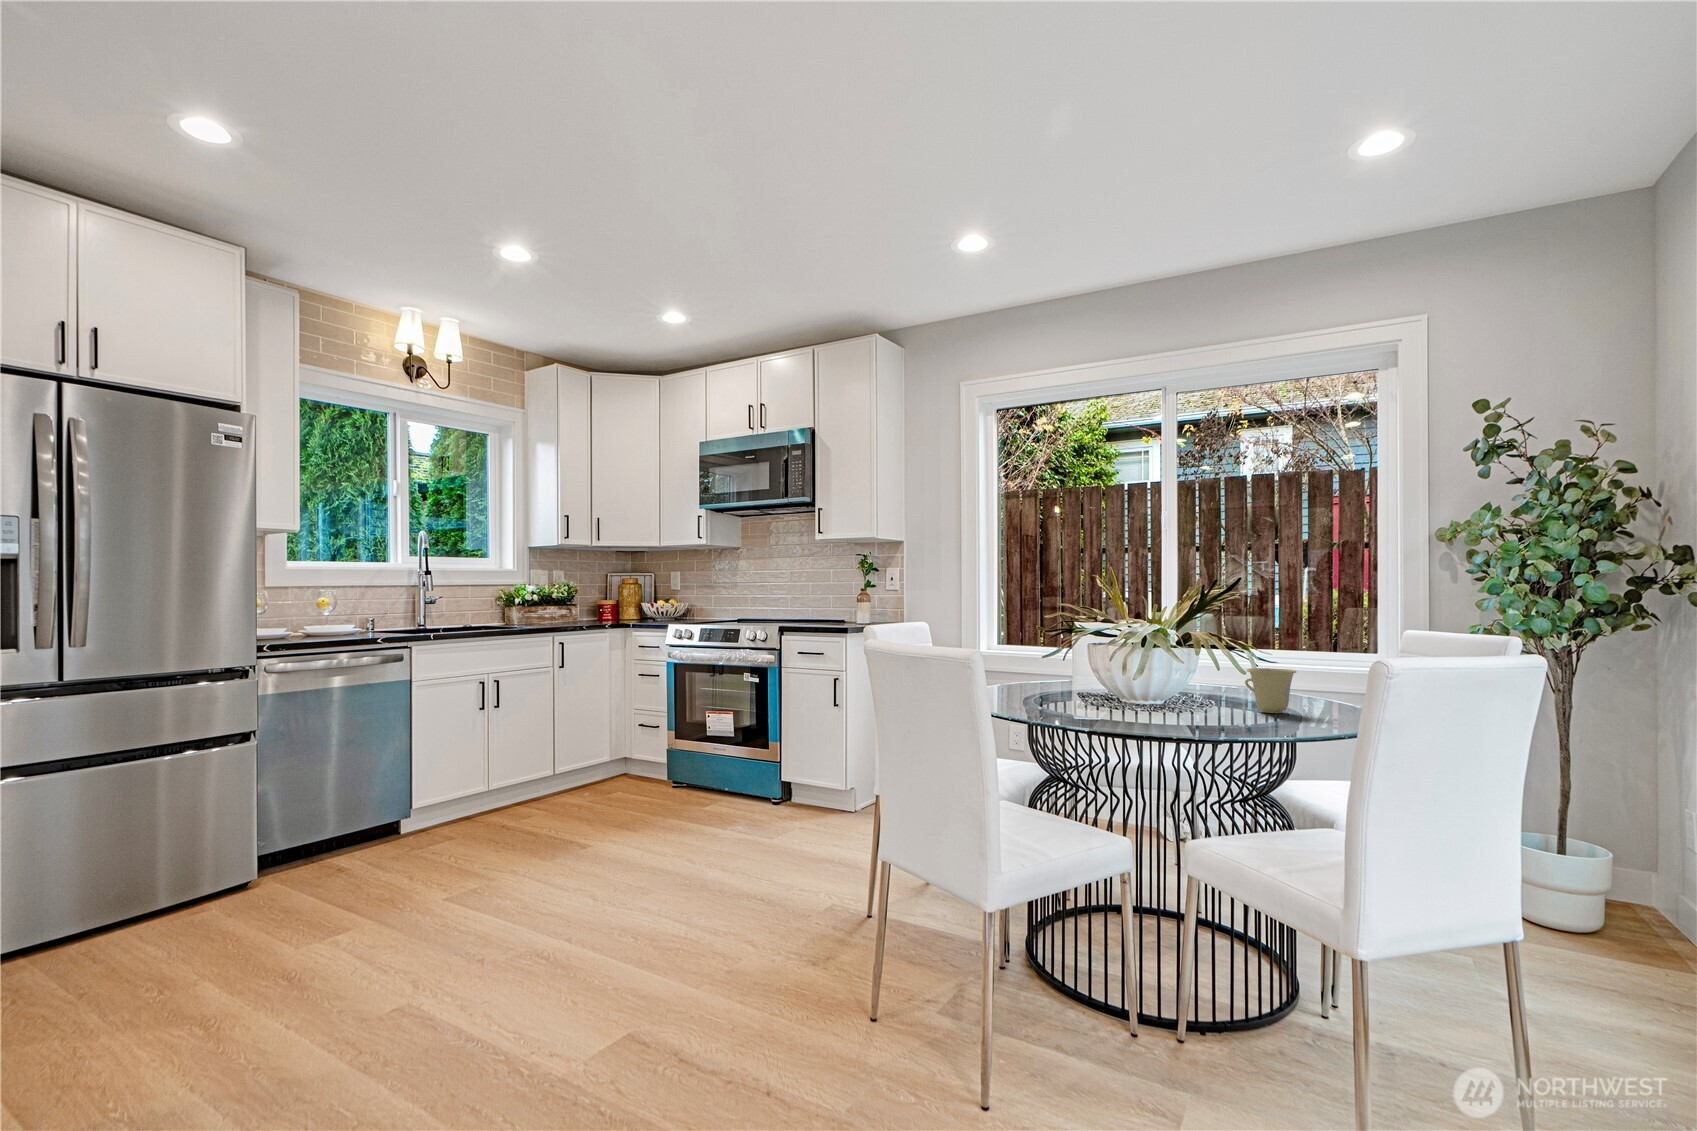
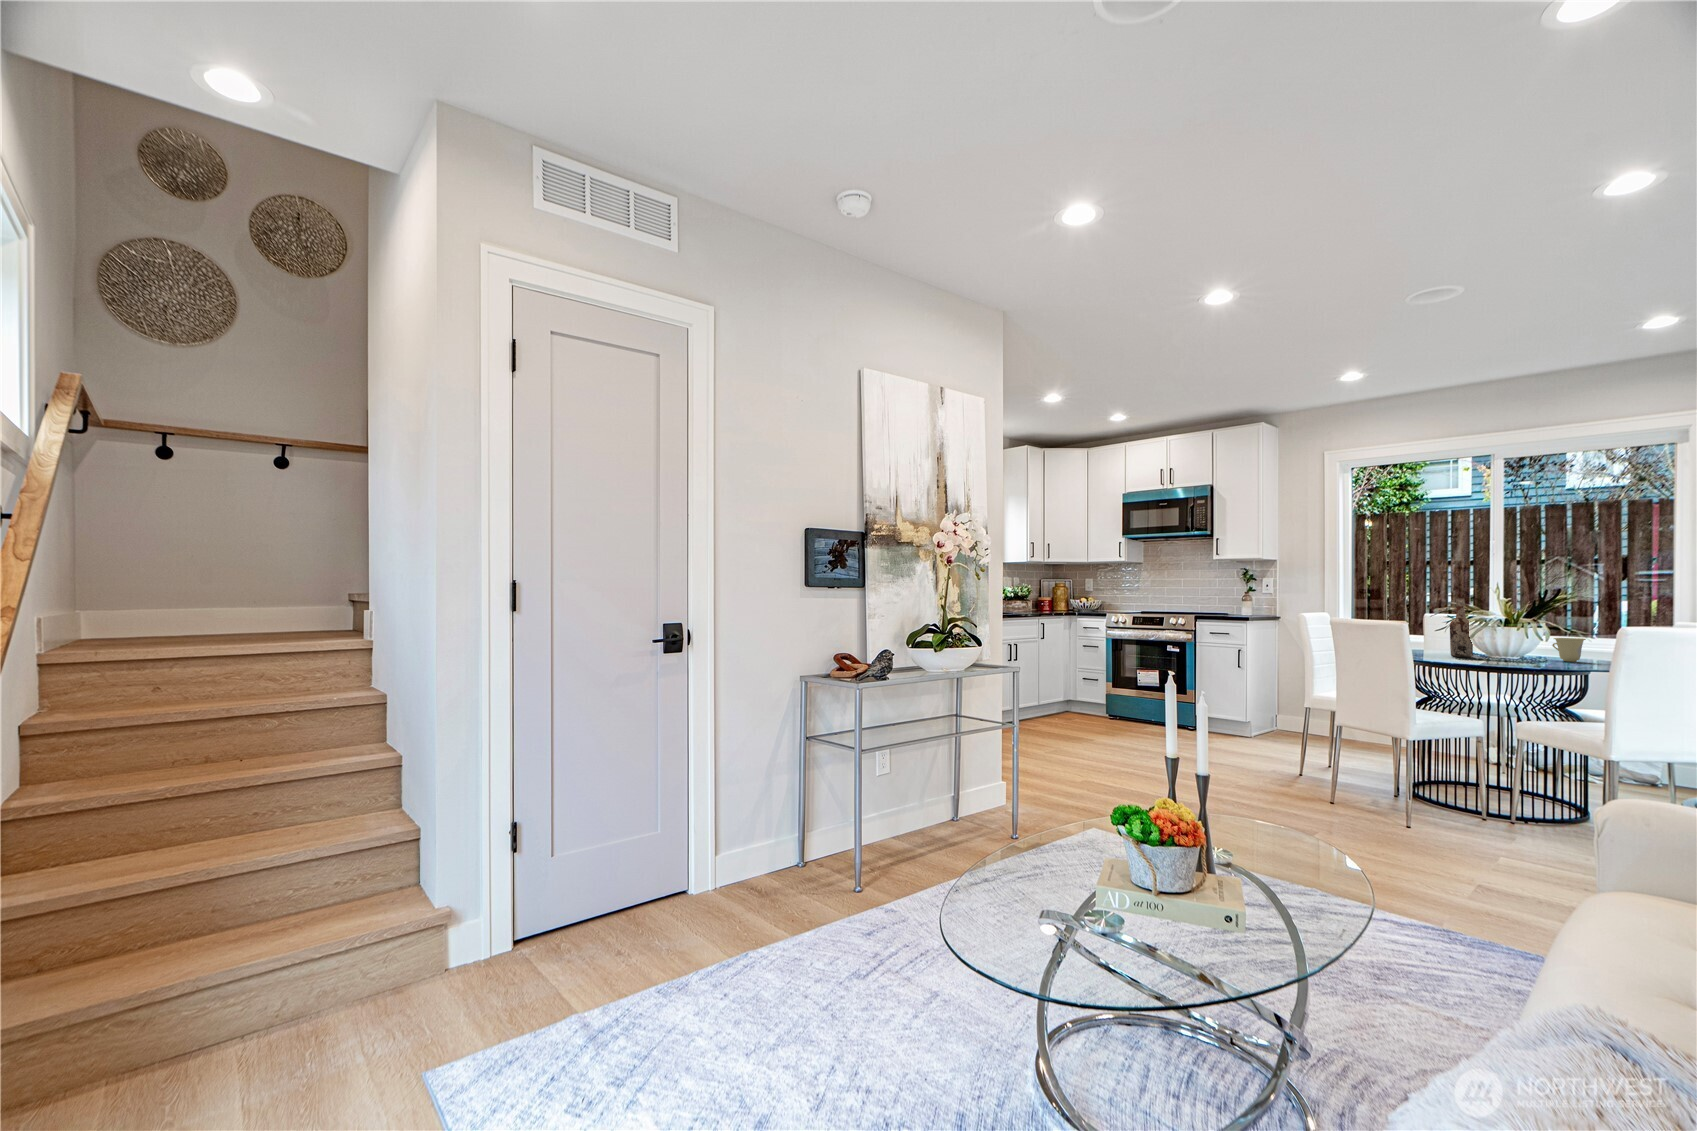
wine bottle: none [1088,596,1123,706] -> present [1450,598,1473,657]

